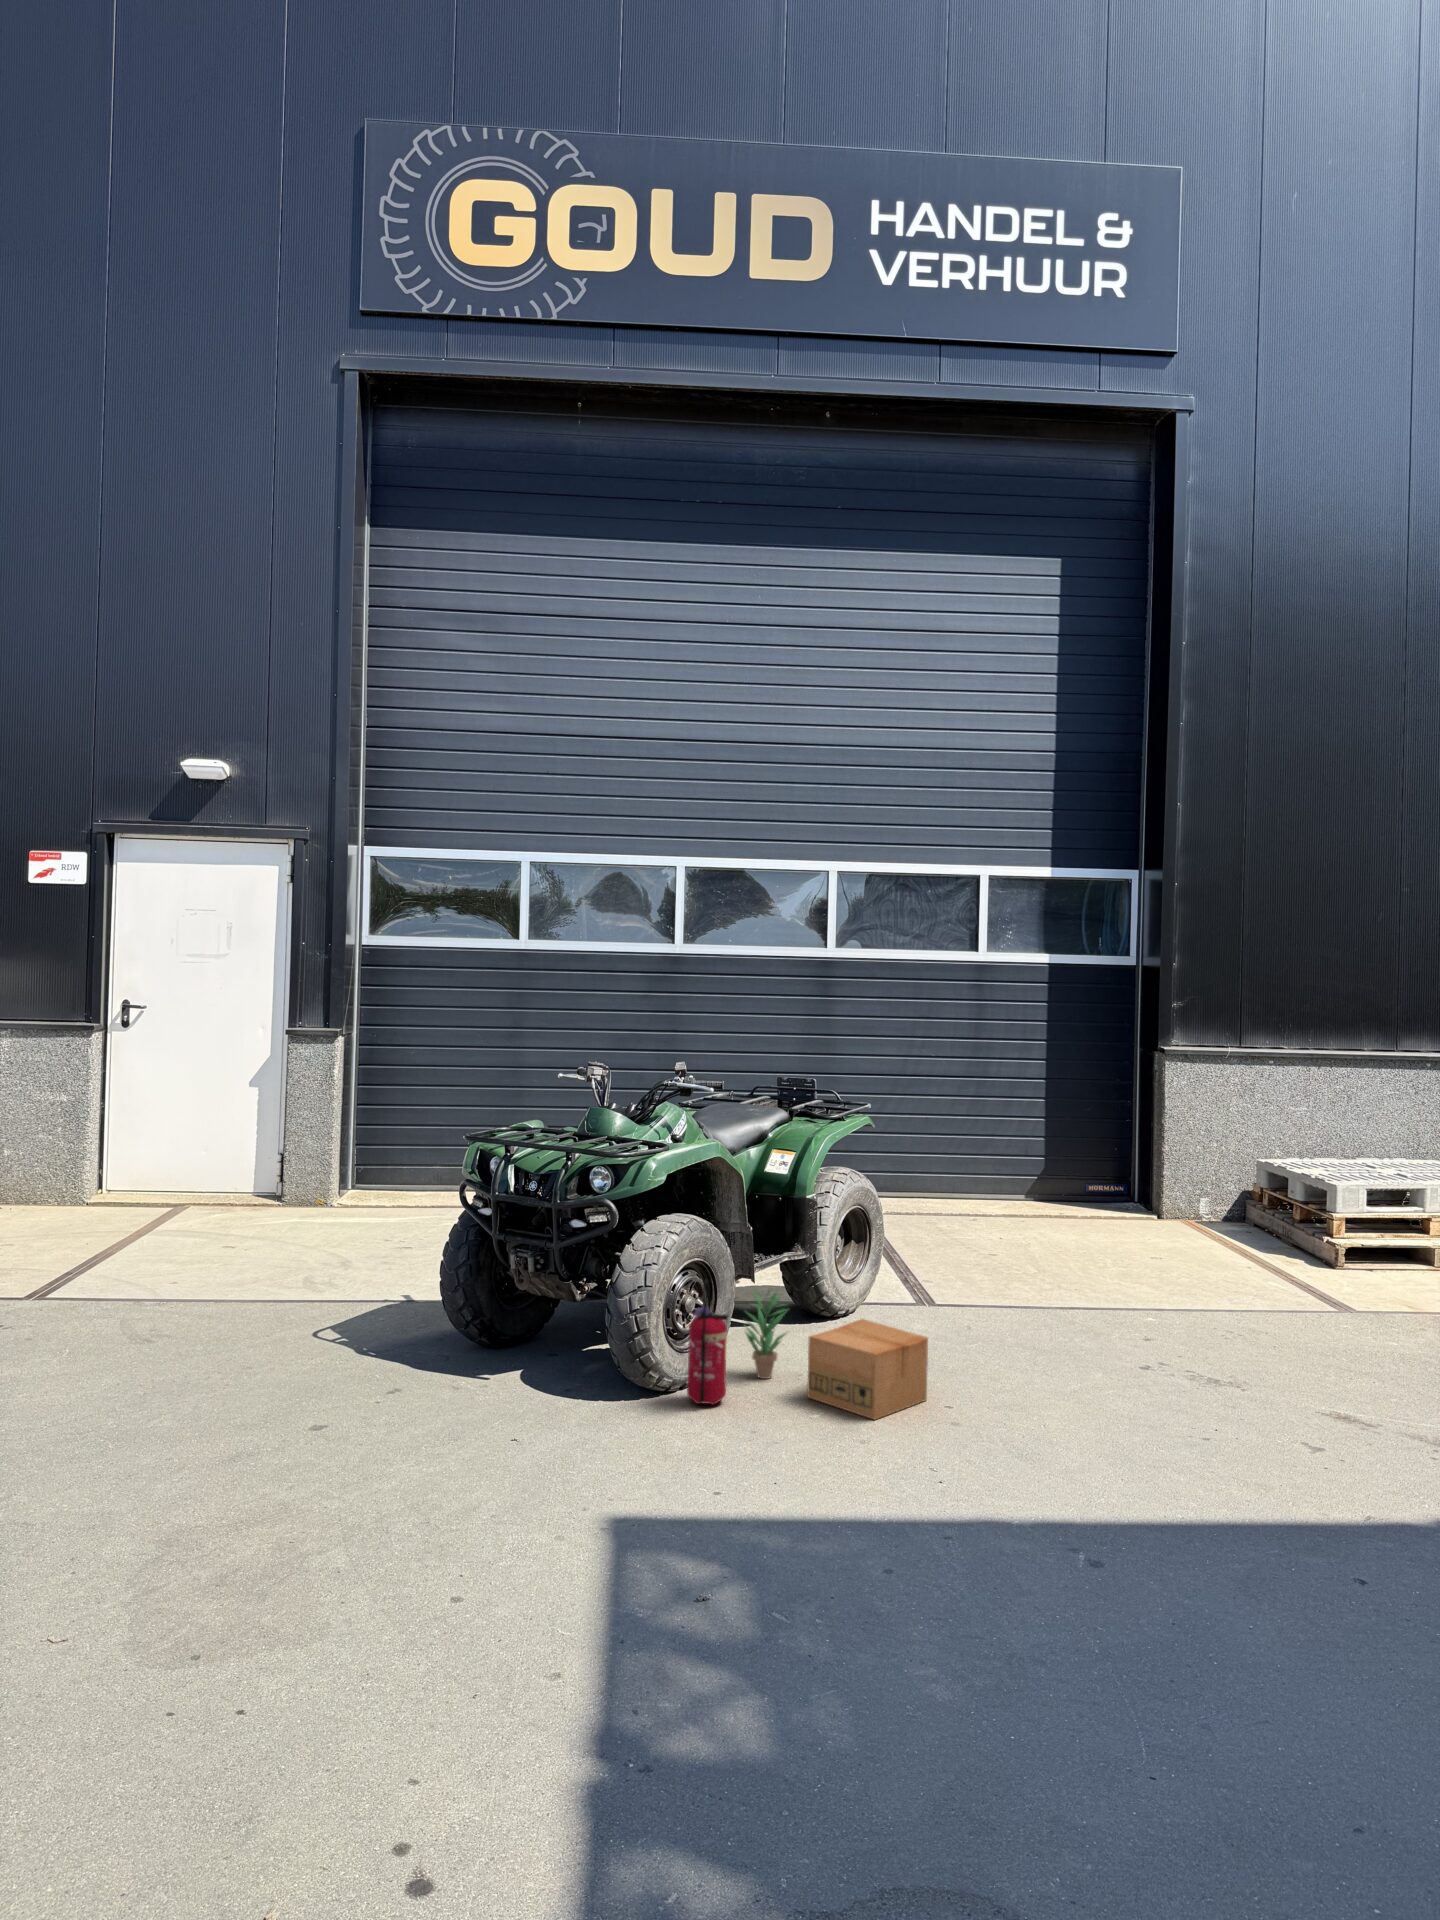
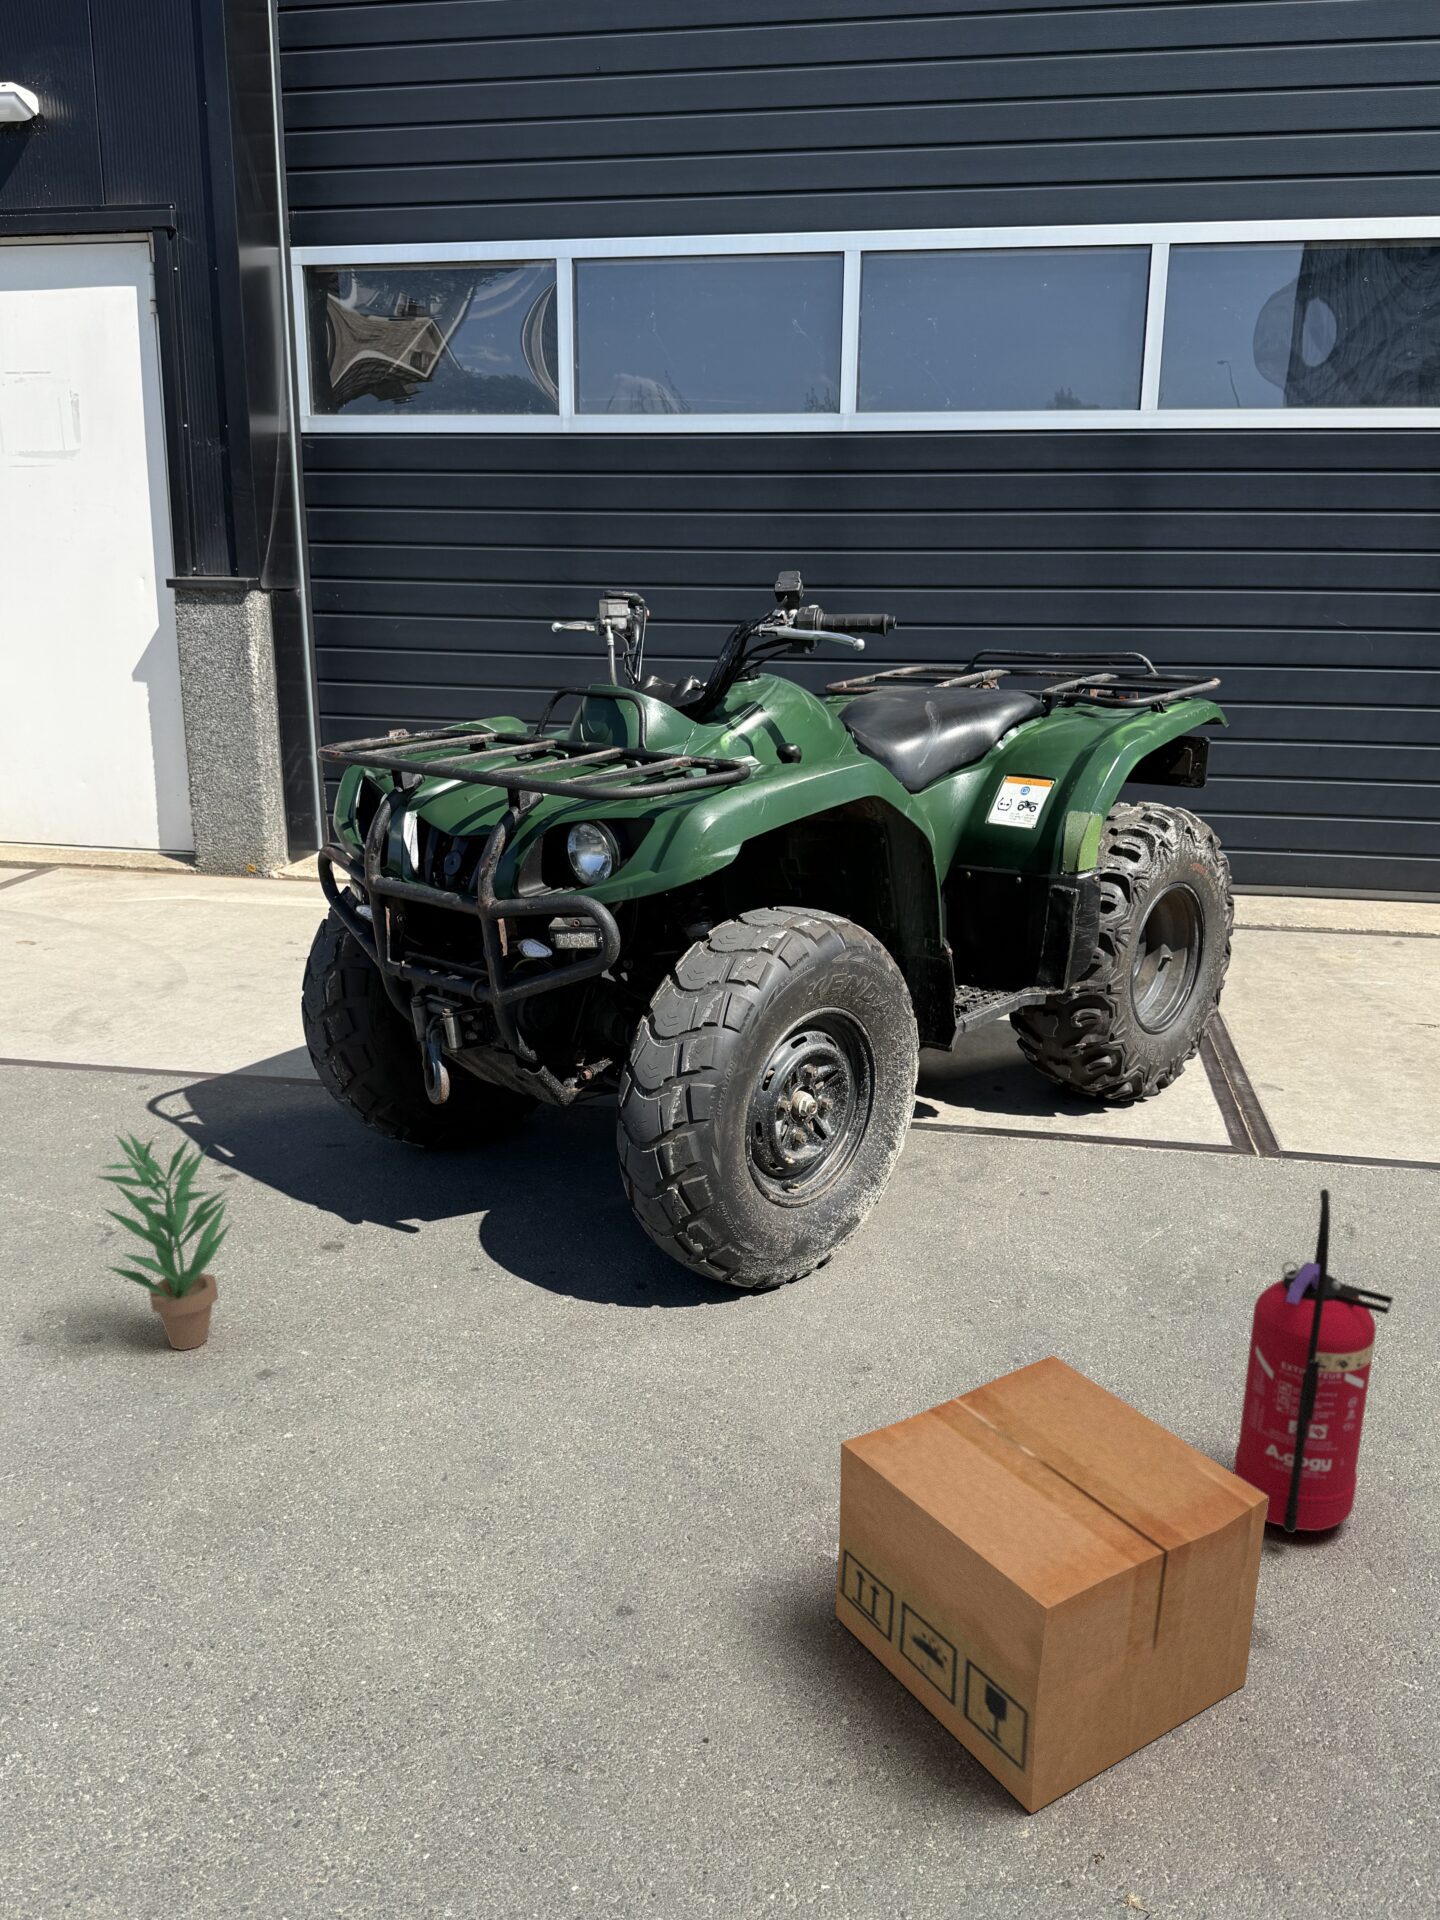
fire extinguisher: present [687,1280,730,1405] -> present [1233,1189,1393,1533]
potted plant: present [746,1289,787,1379] -> present [96,1134,230,1350]

